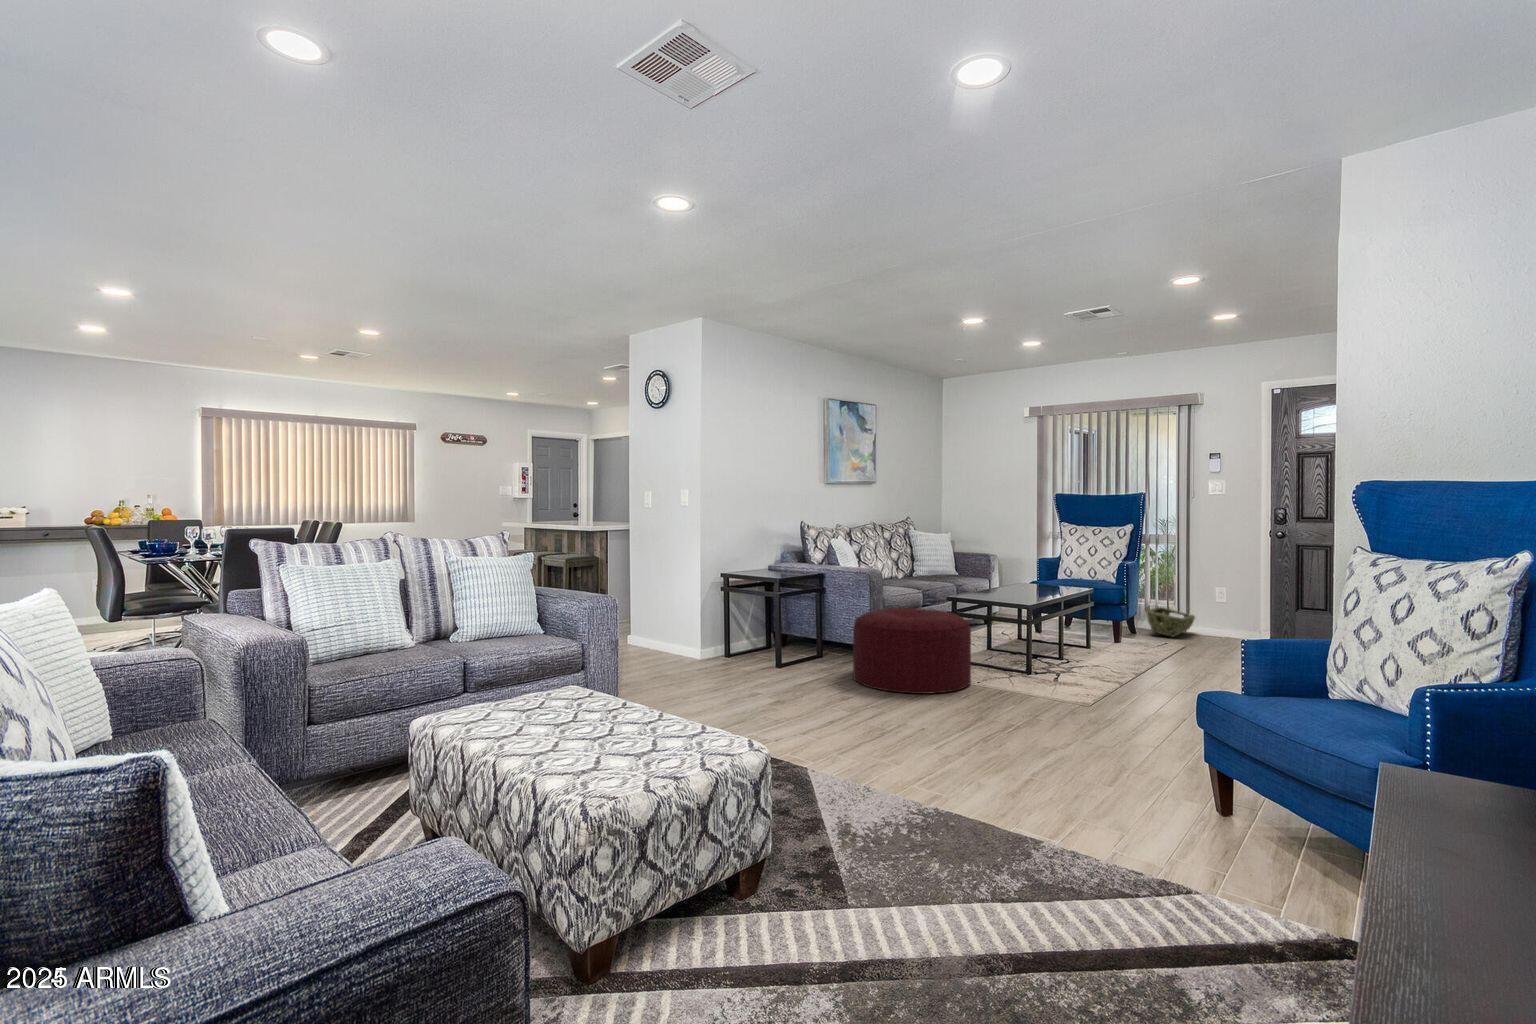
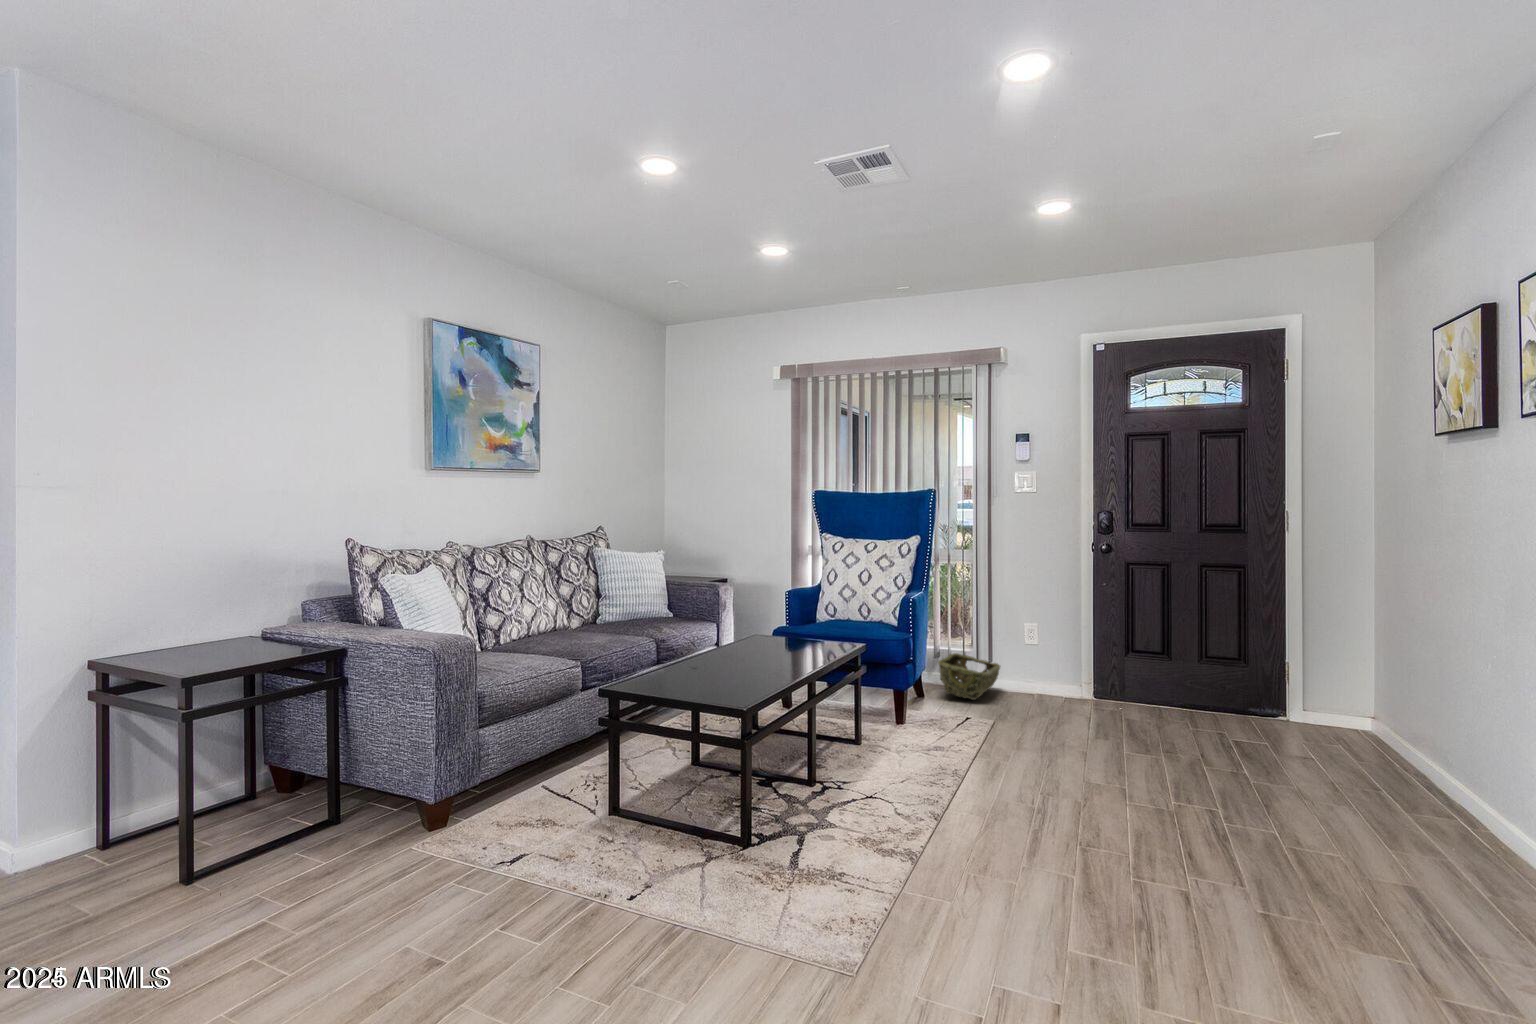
ottoman: present [853,608,971,694] -> none [371,715,636,946]

